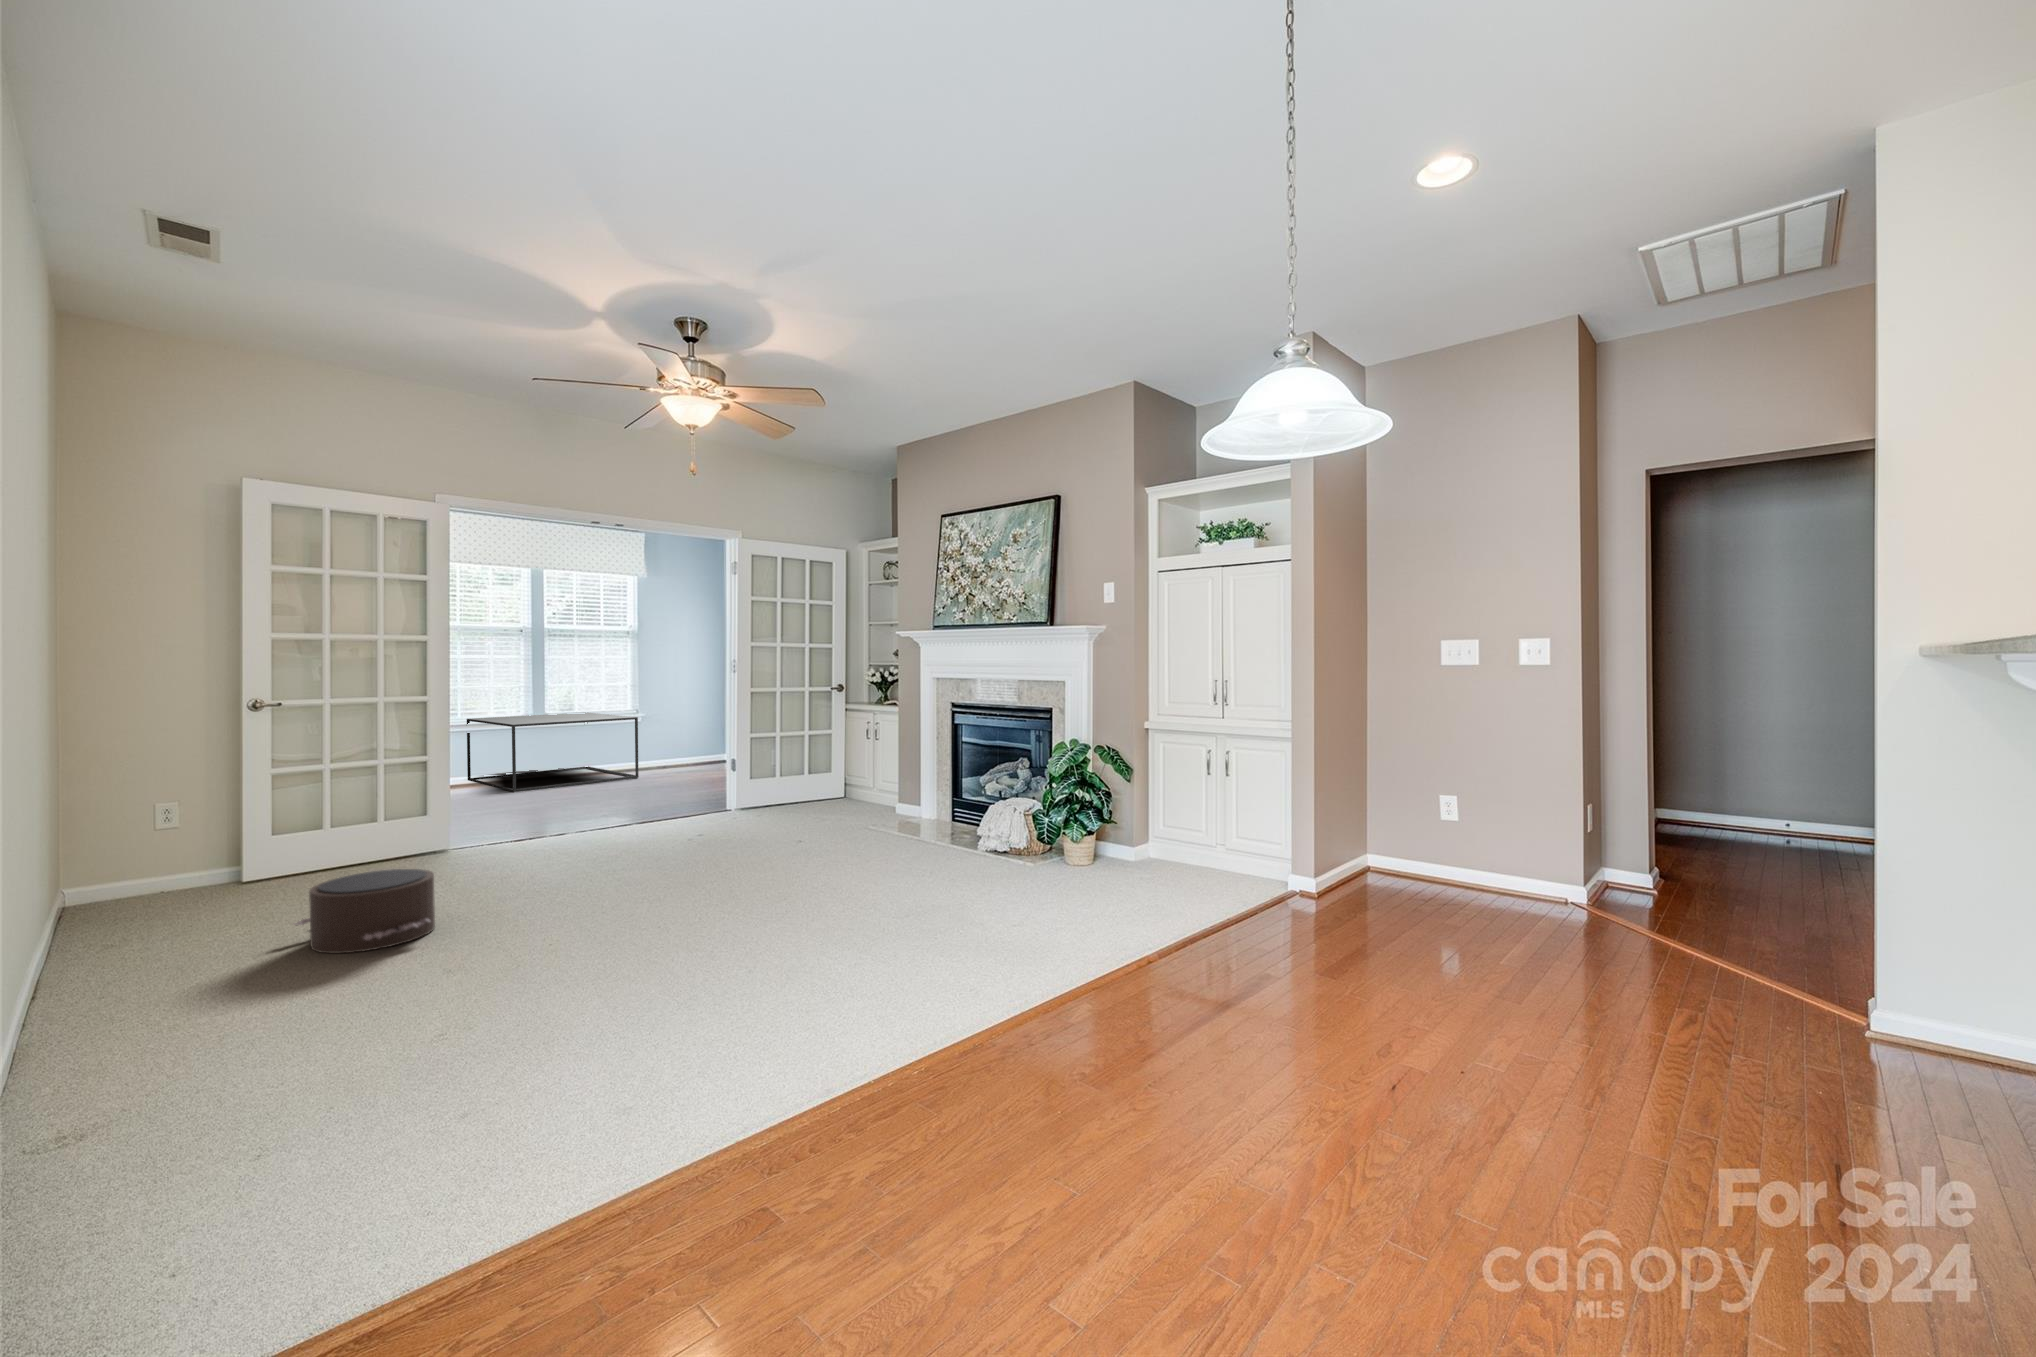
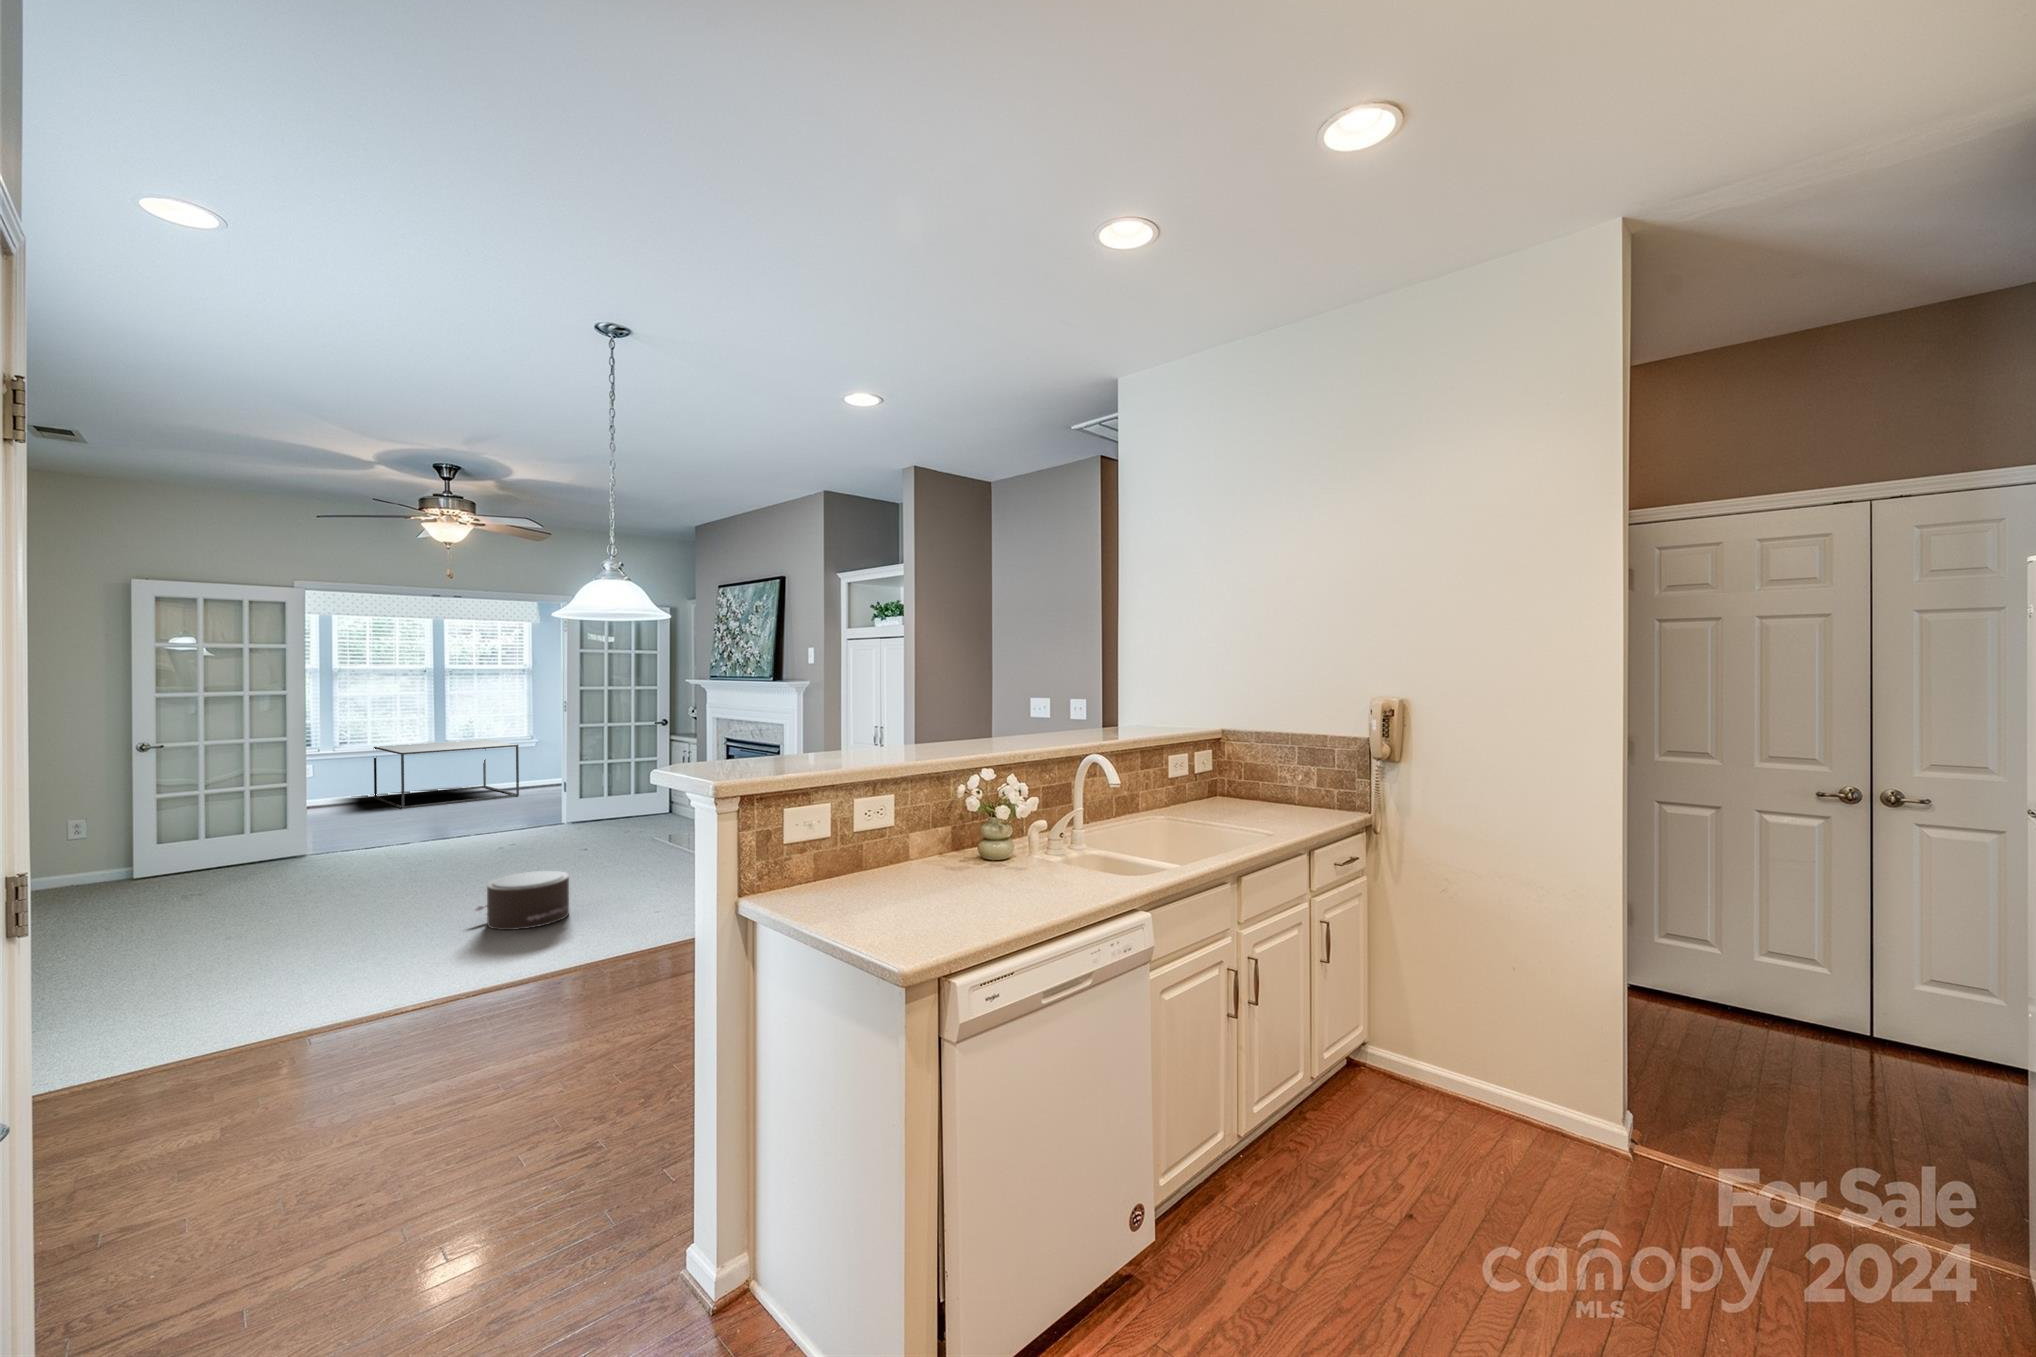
pouf: present [293,869,435,954] -> present [475,871,569,930]

